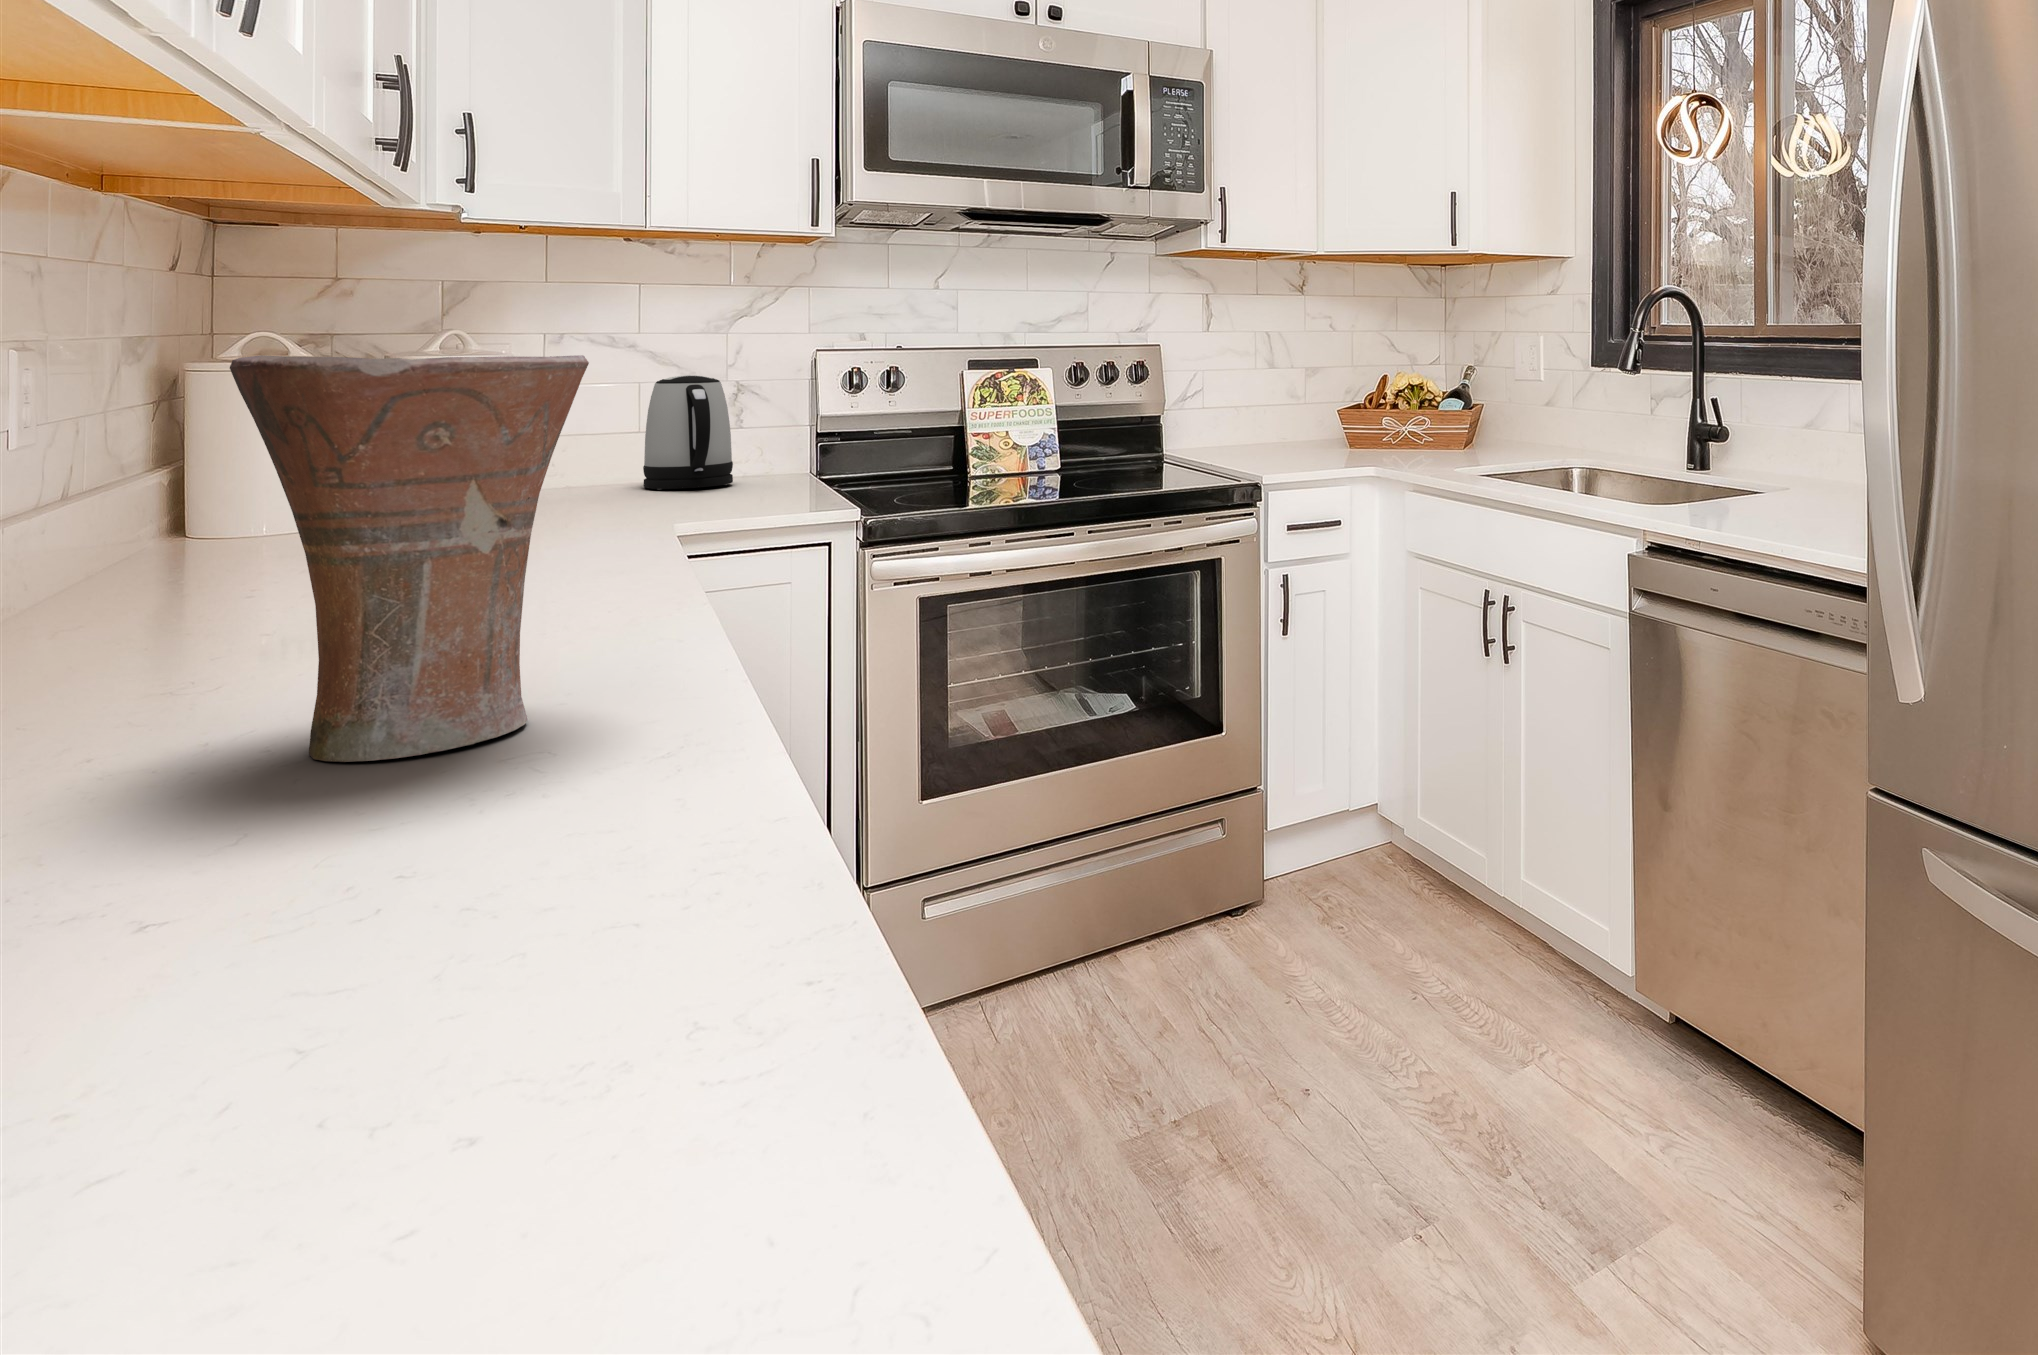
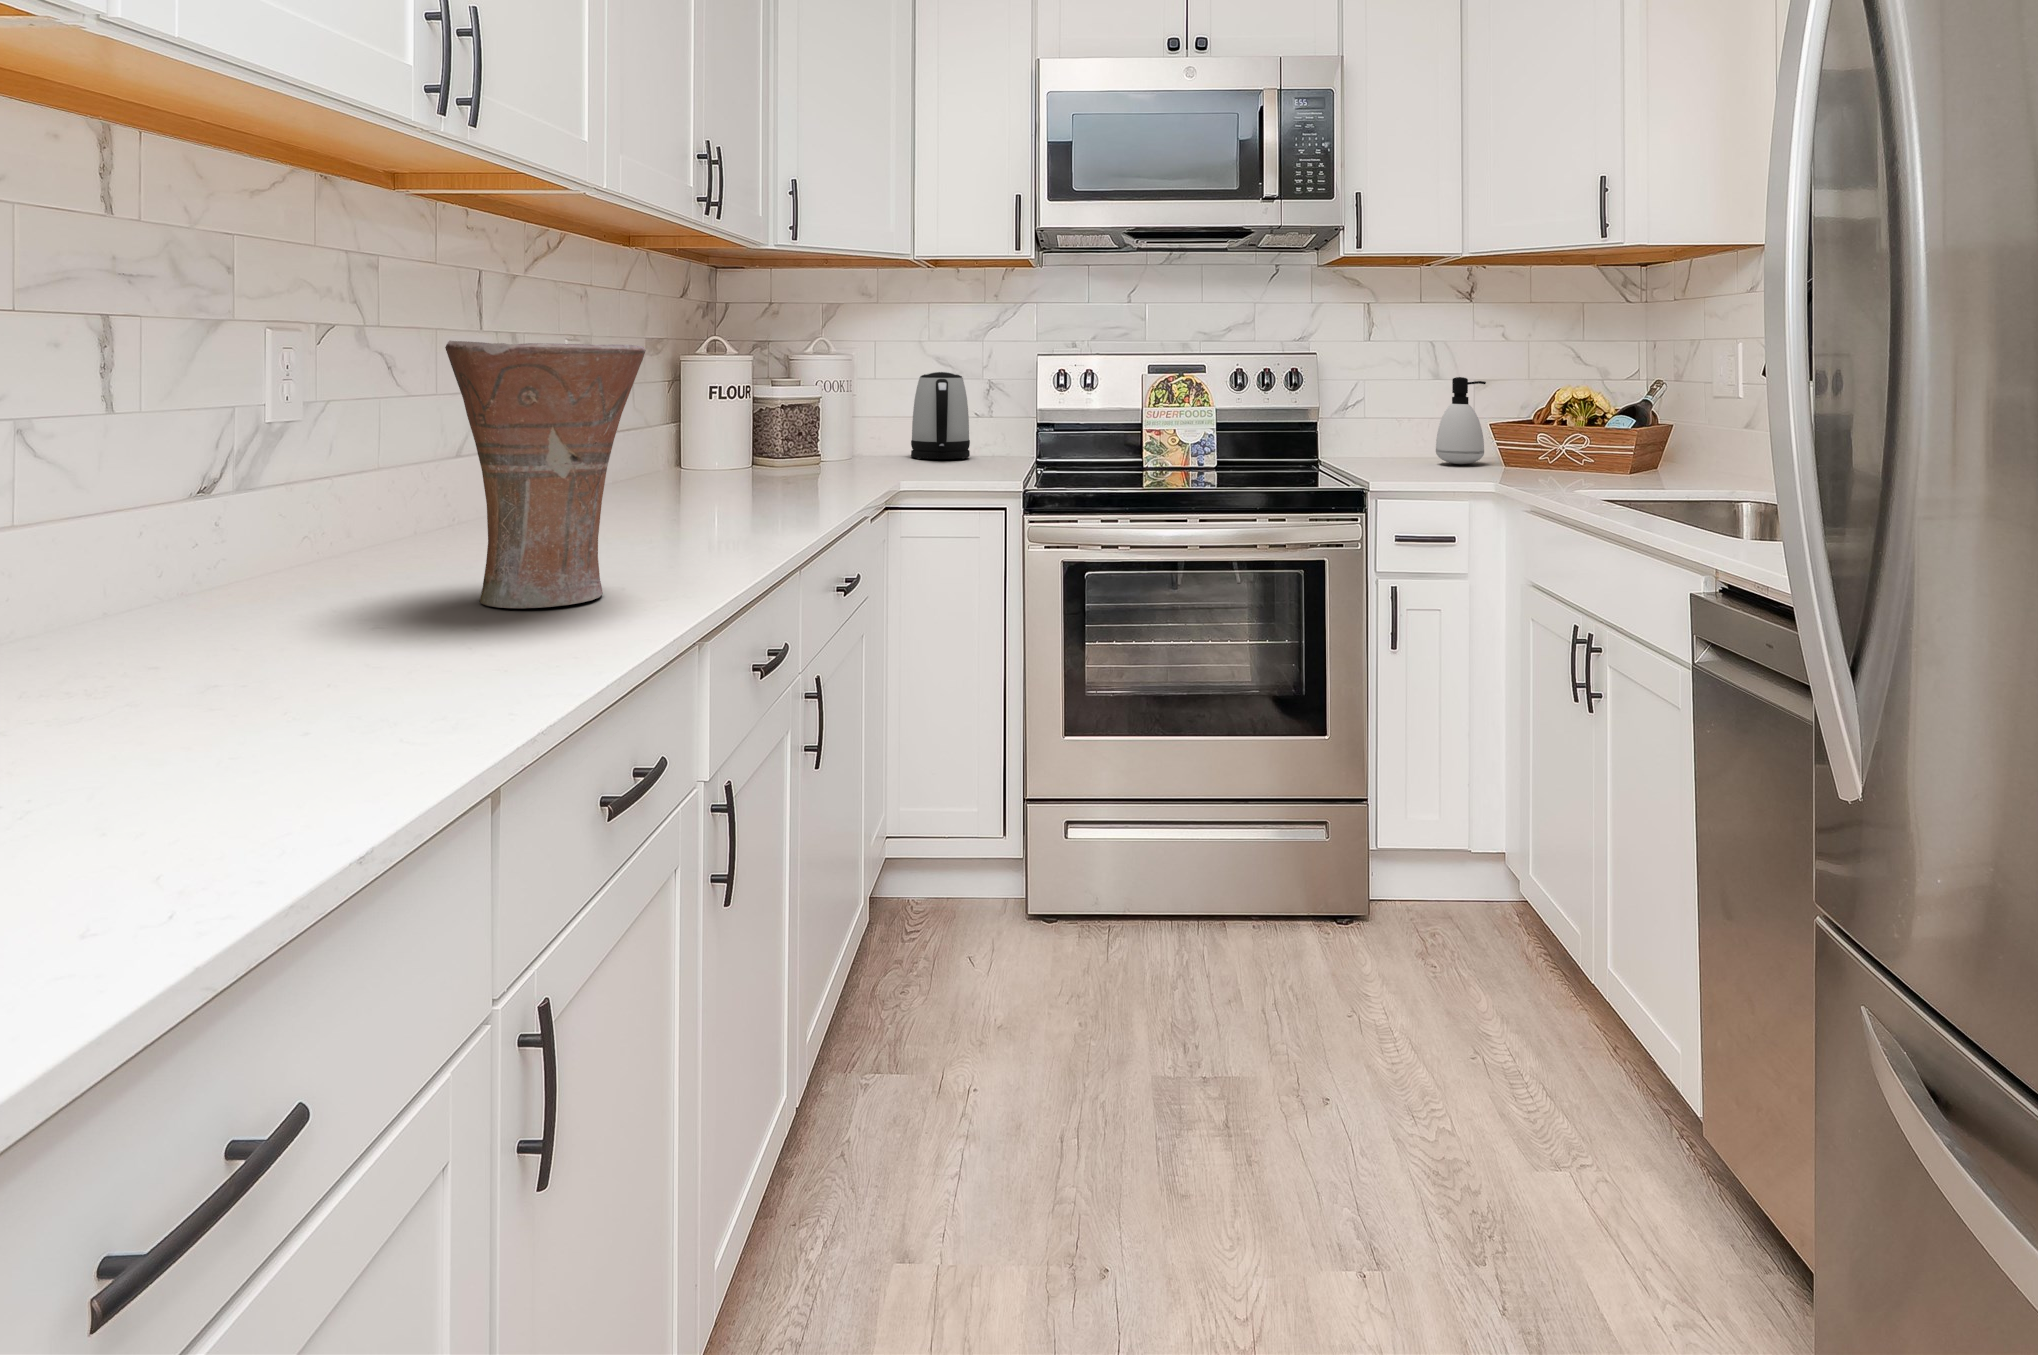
soap dispenser: none [1282,364,1330,451] -> present [1436,377,1486,464]

